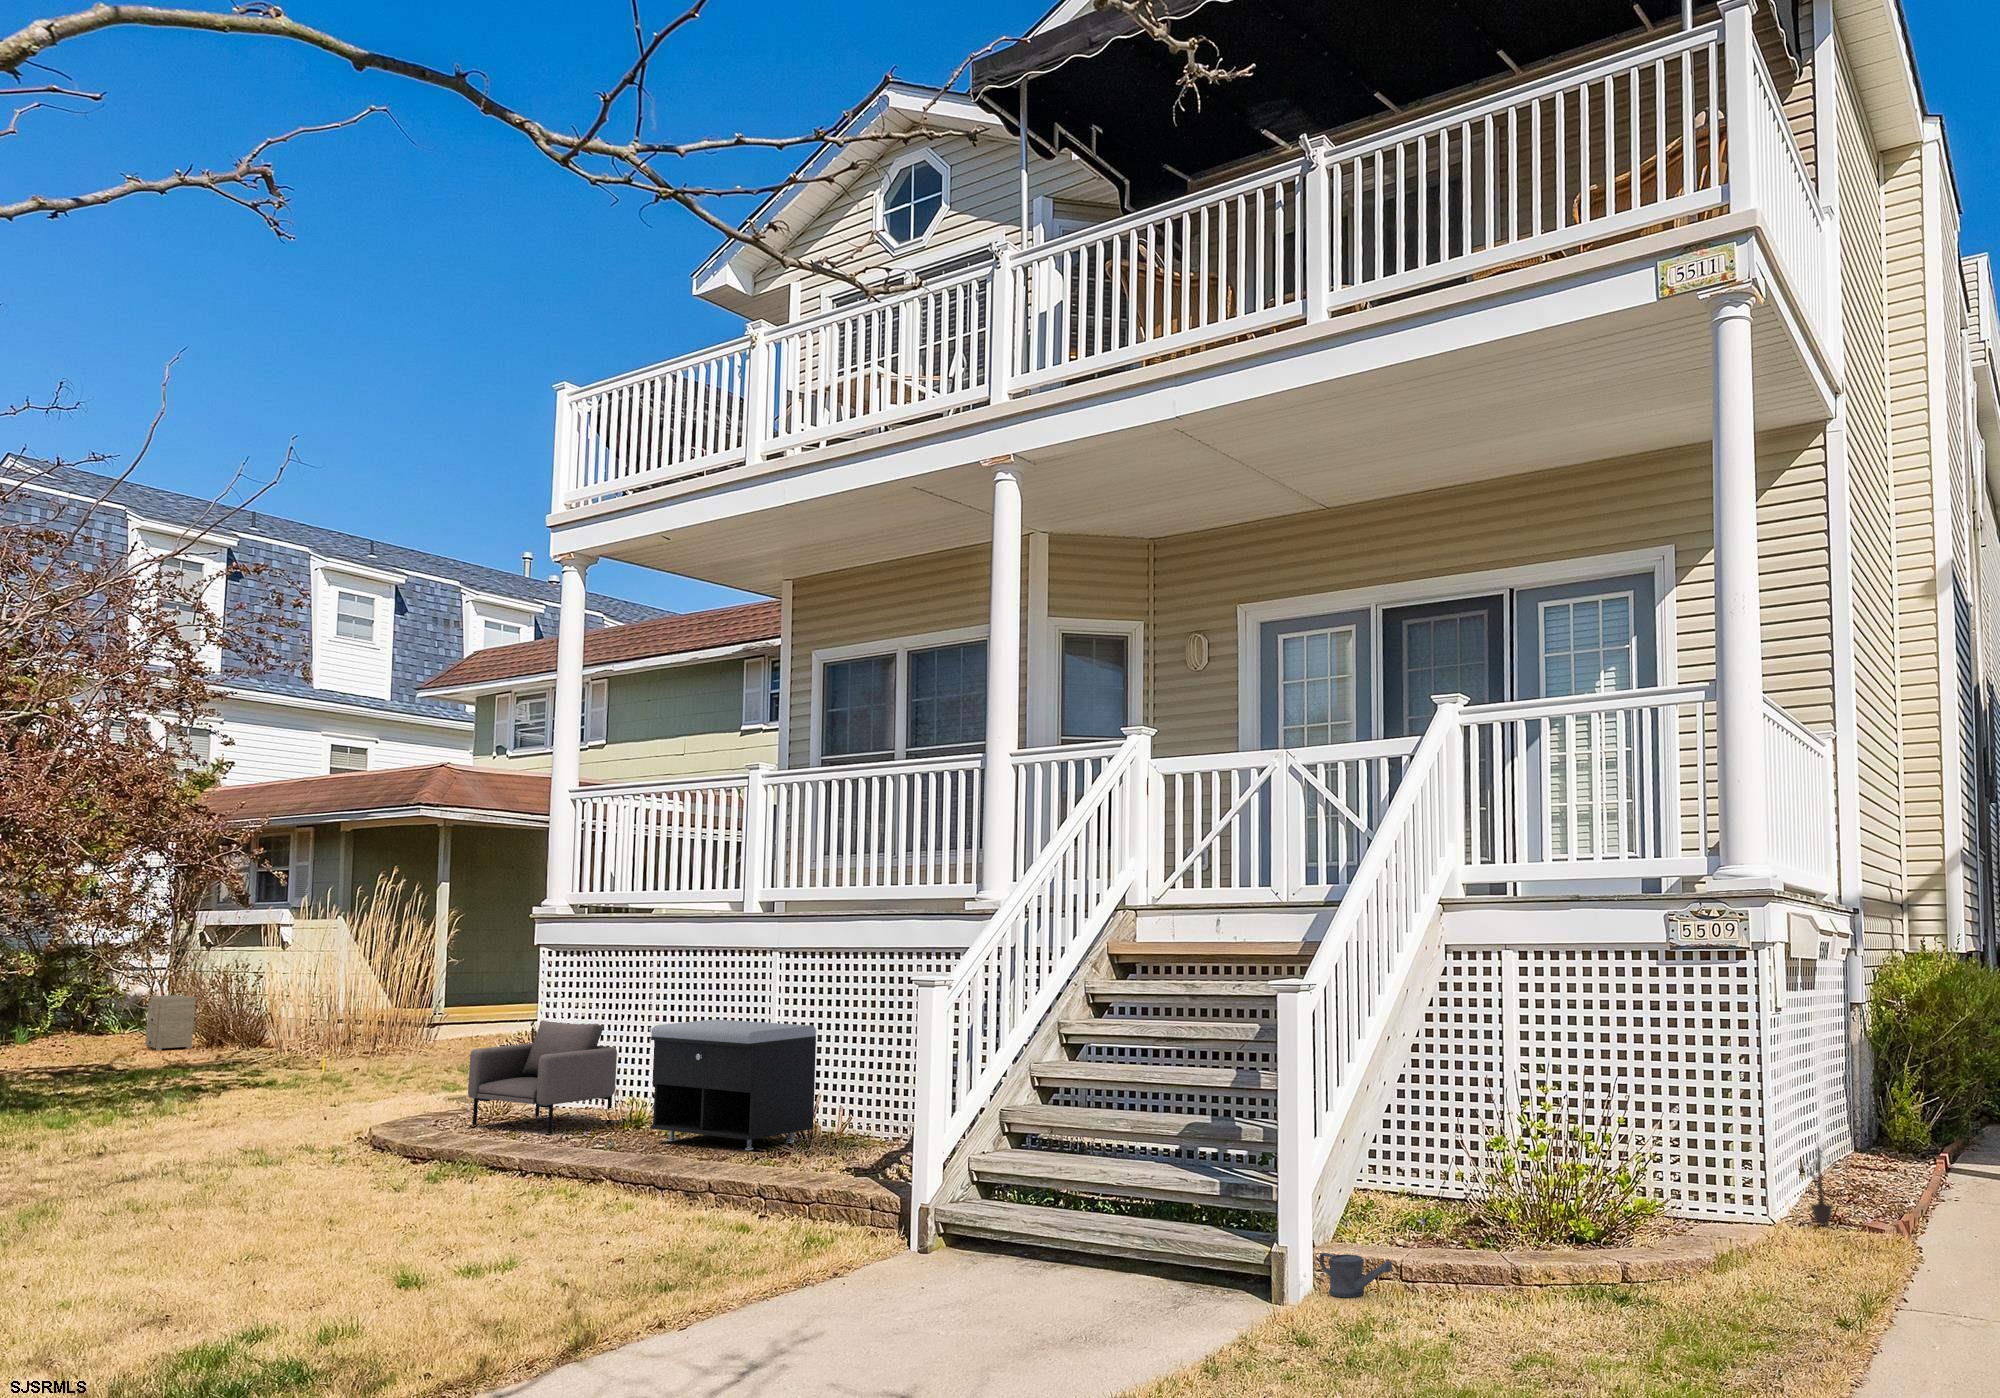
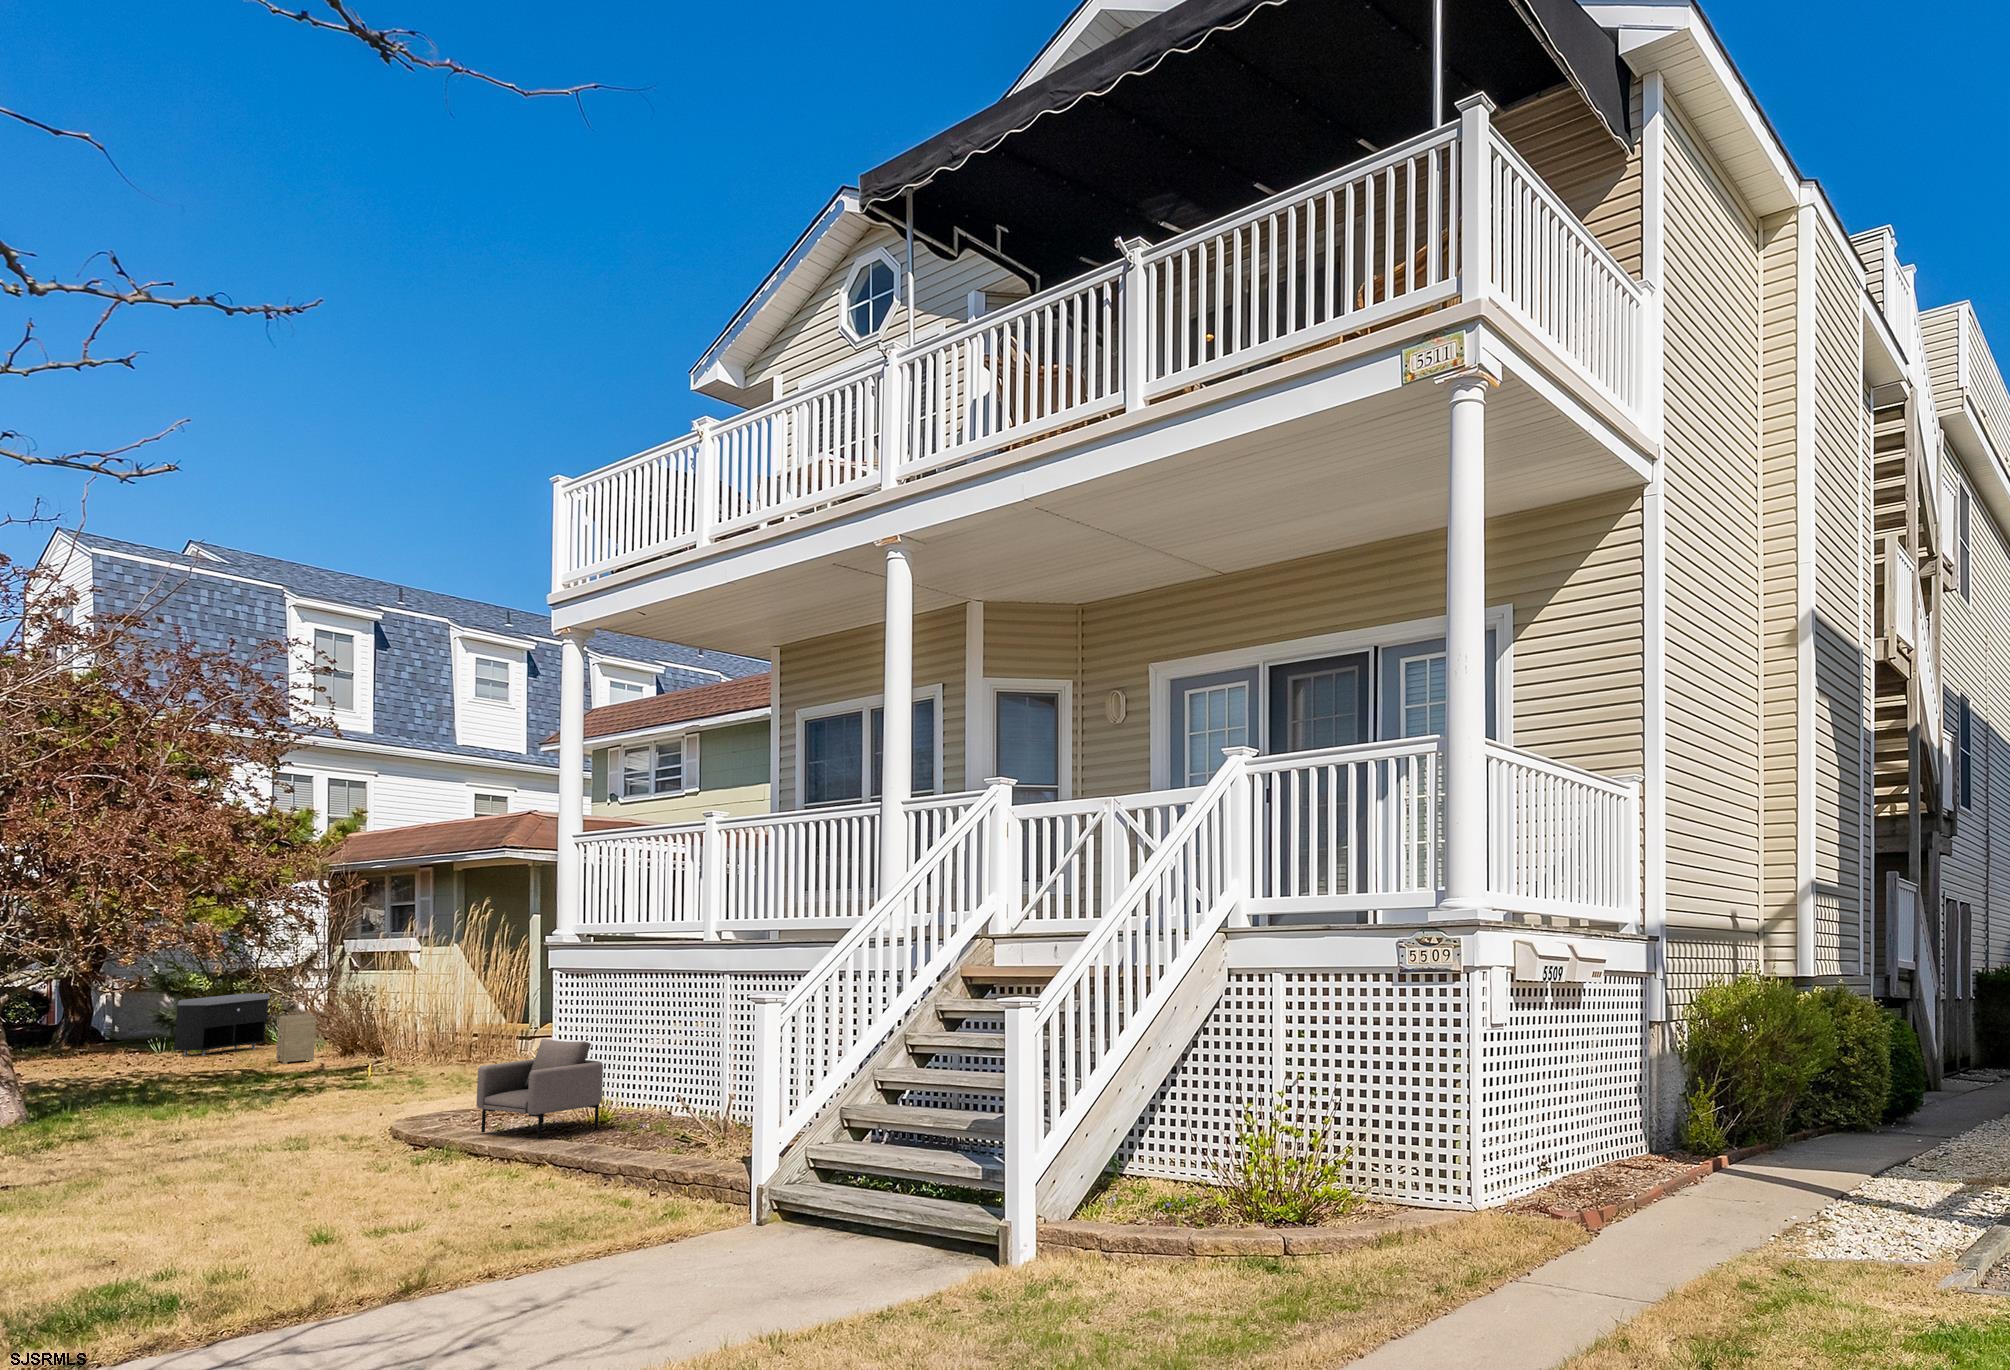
storage bench: present [650,1019,816,1150] -> present [174,993,270,1056]
decorative plant: present [1800,1144,1833,1226] -> none [1521,1139,1555,1217]
watering can: present [1320,1253,1392,1297] -> none [1049,1250,1099,1290]

